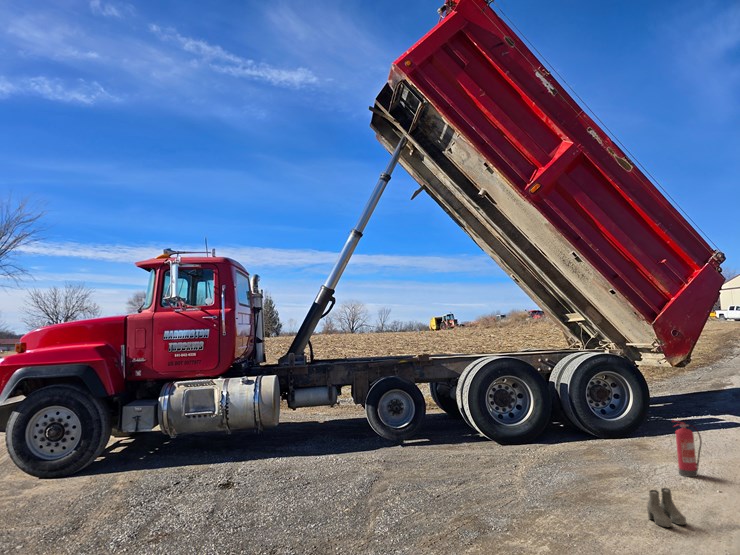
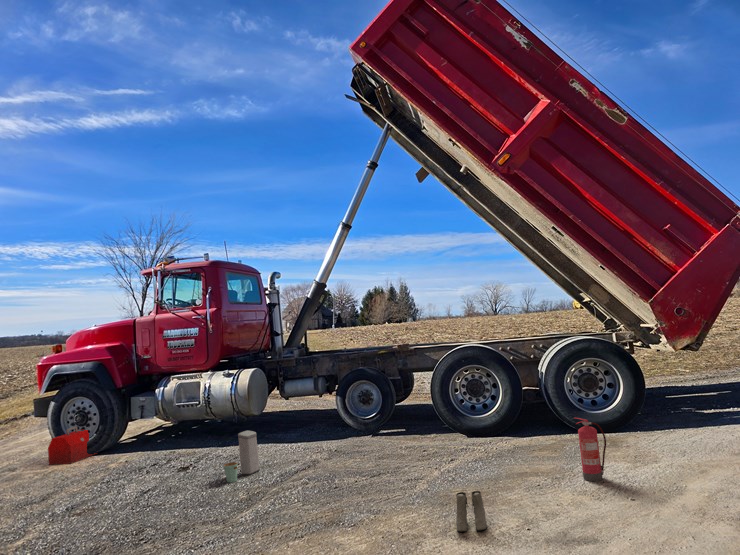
trash can: none [318,440,340,498] -> present [224,430,259,483]
toolbox: none [24,442,78,491] -> present [48,427,97,465]

